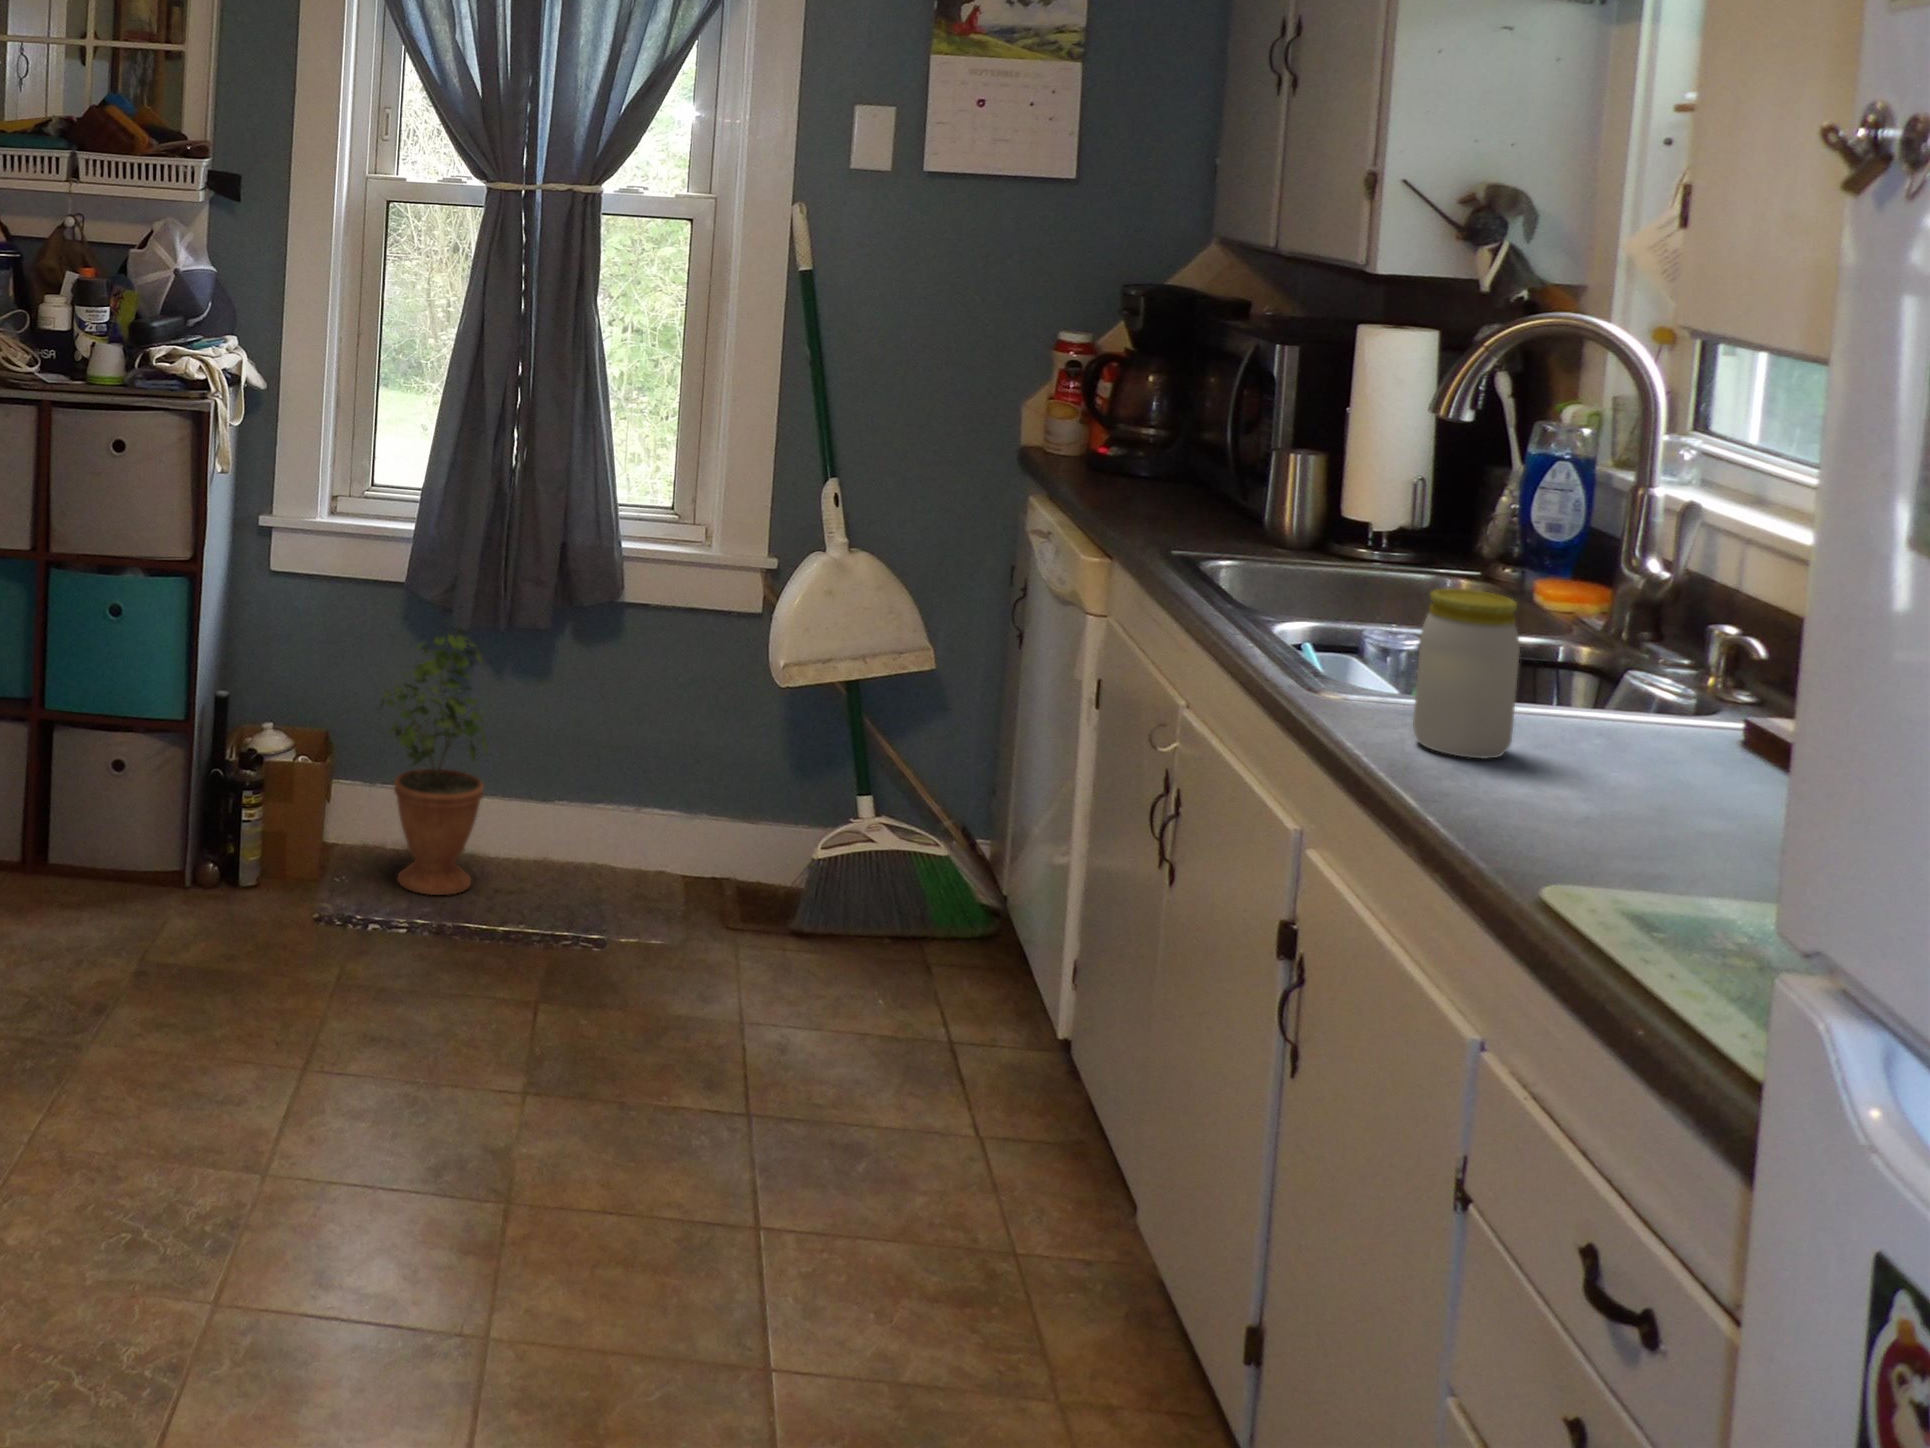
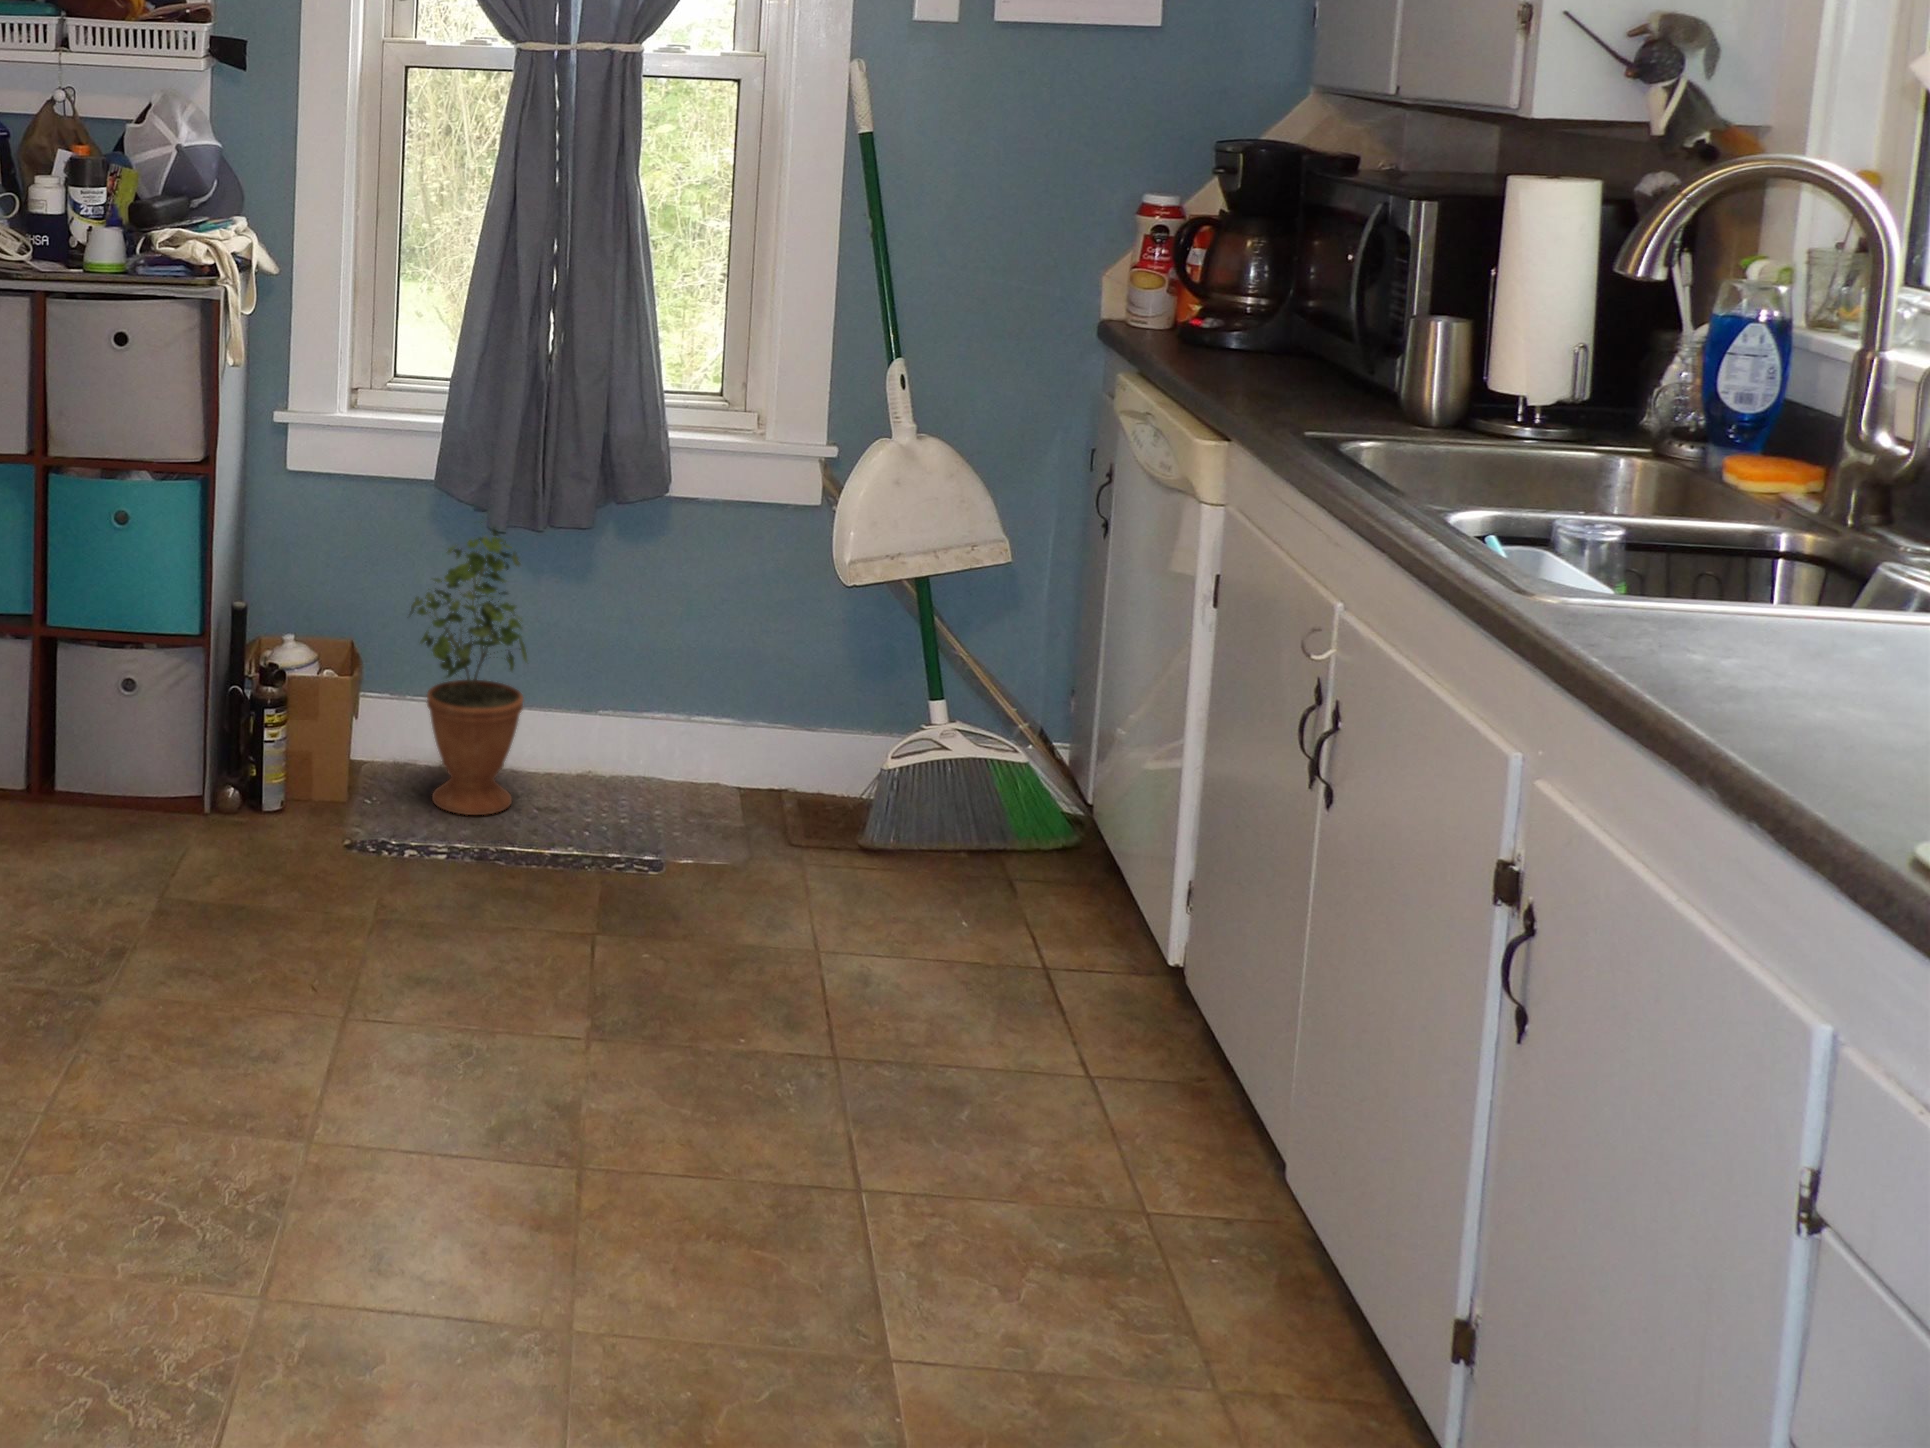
jar: present [1413,588,1520,759] -> none [1675,474,1811,673]

